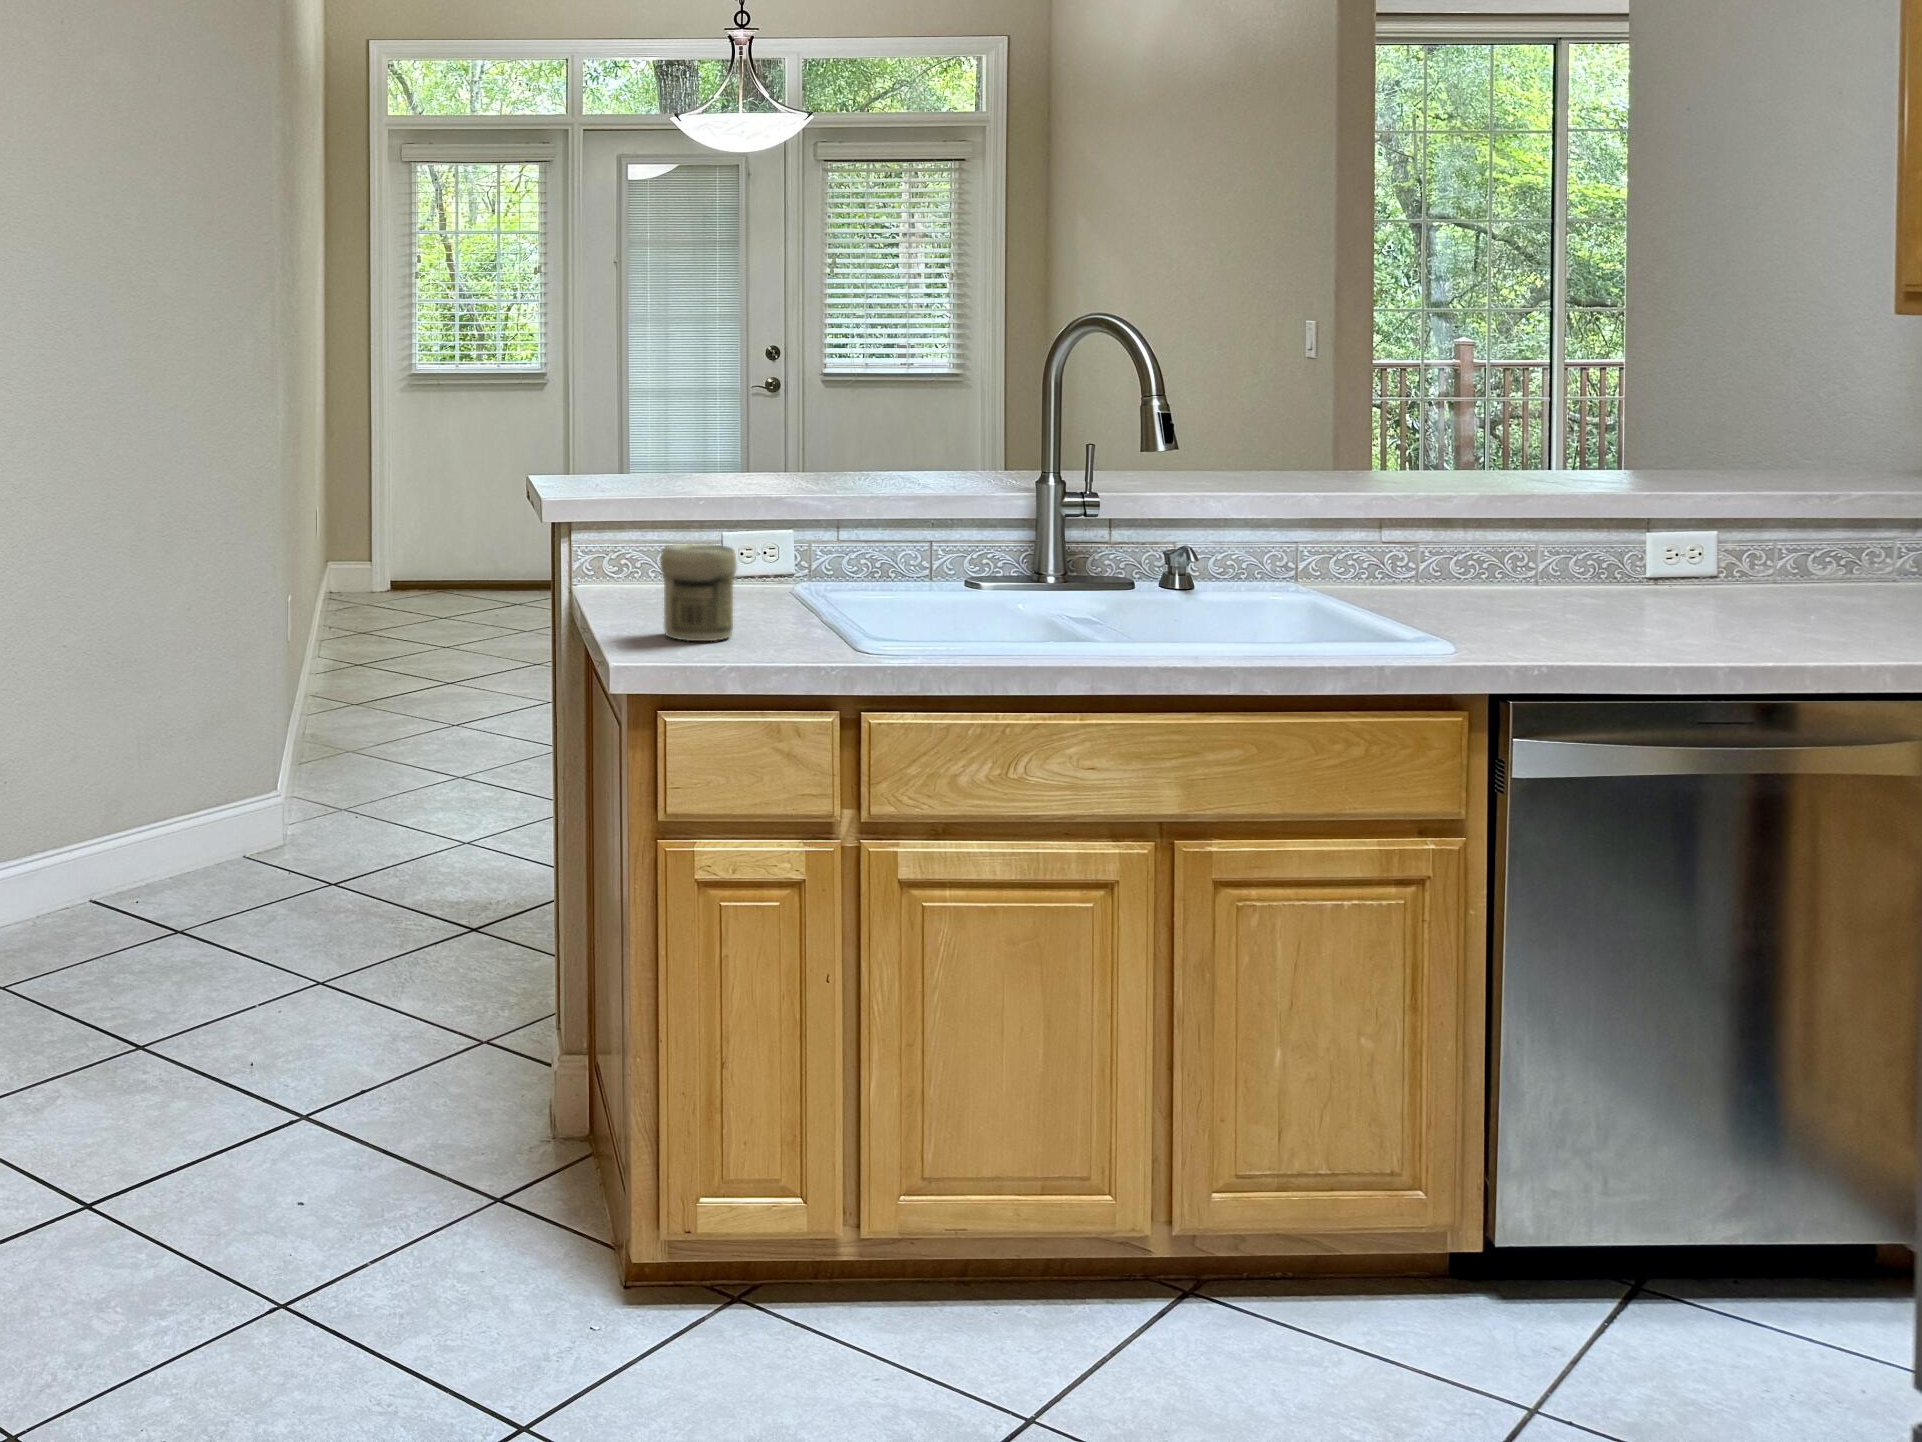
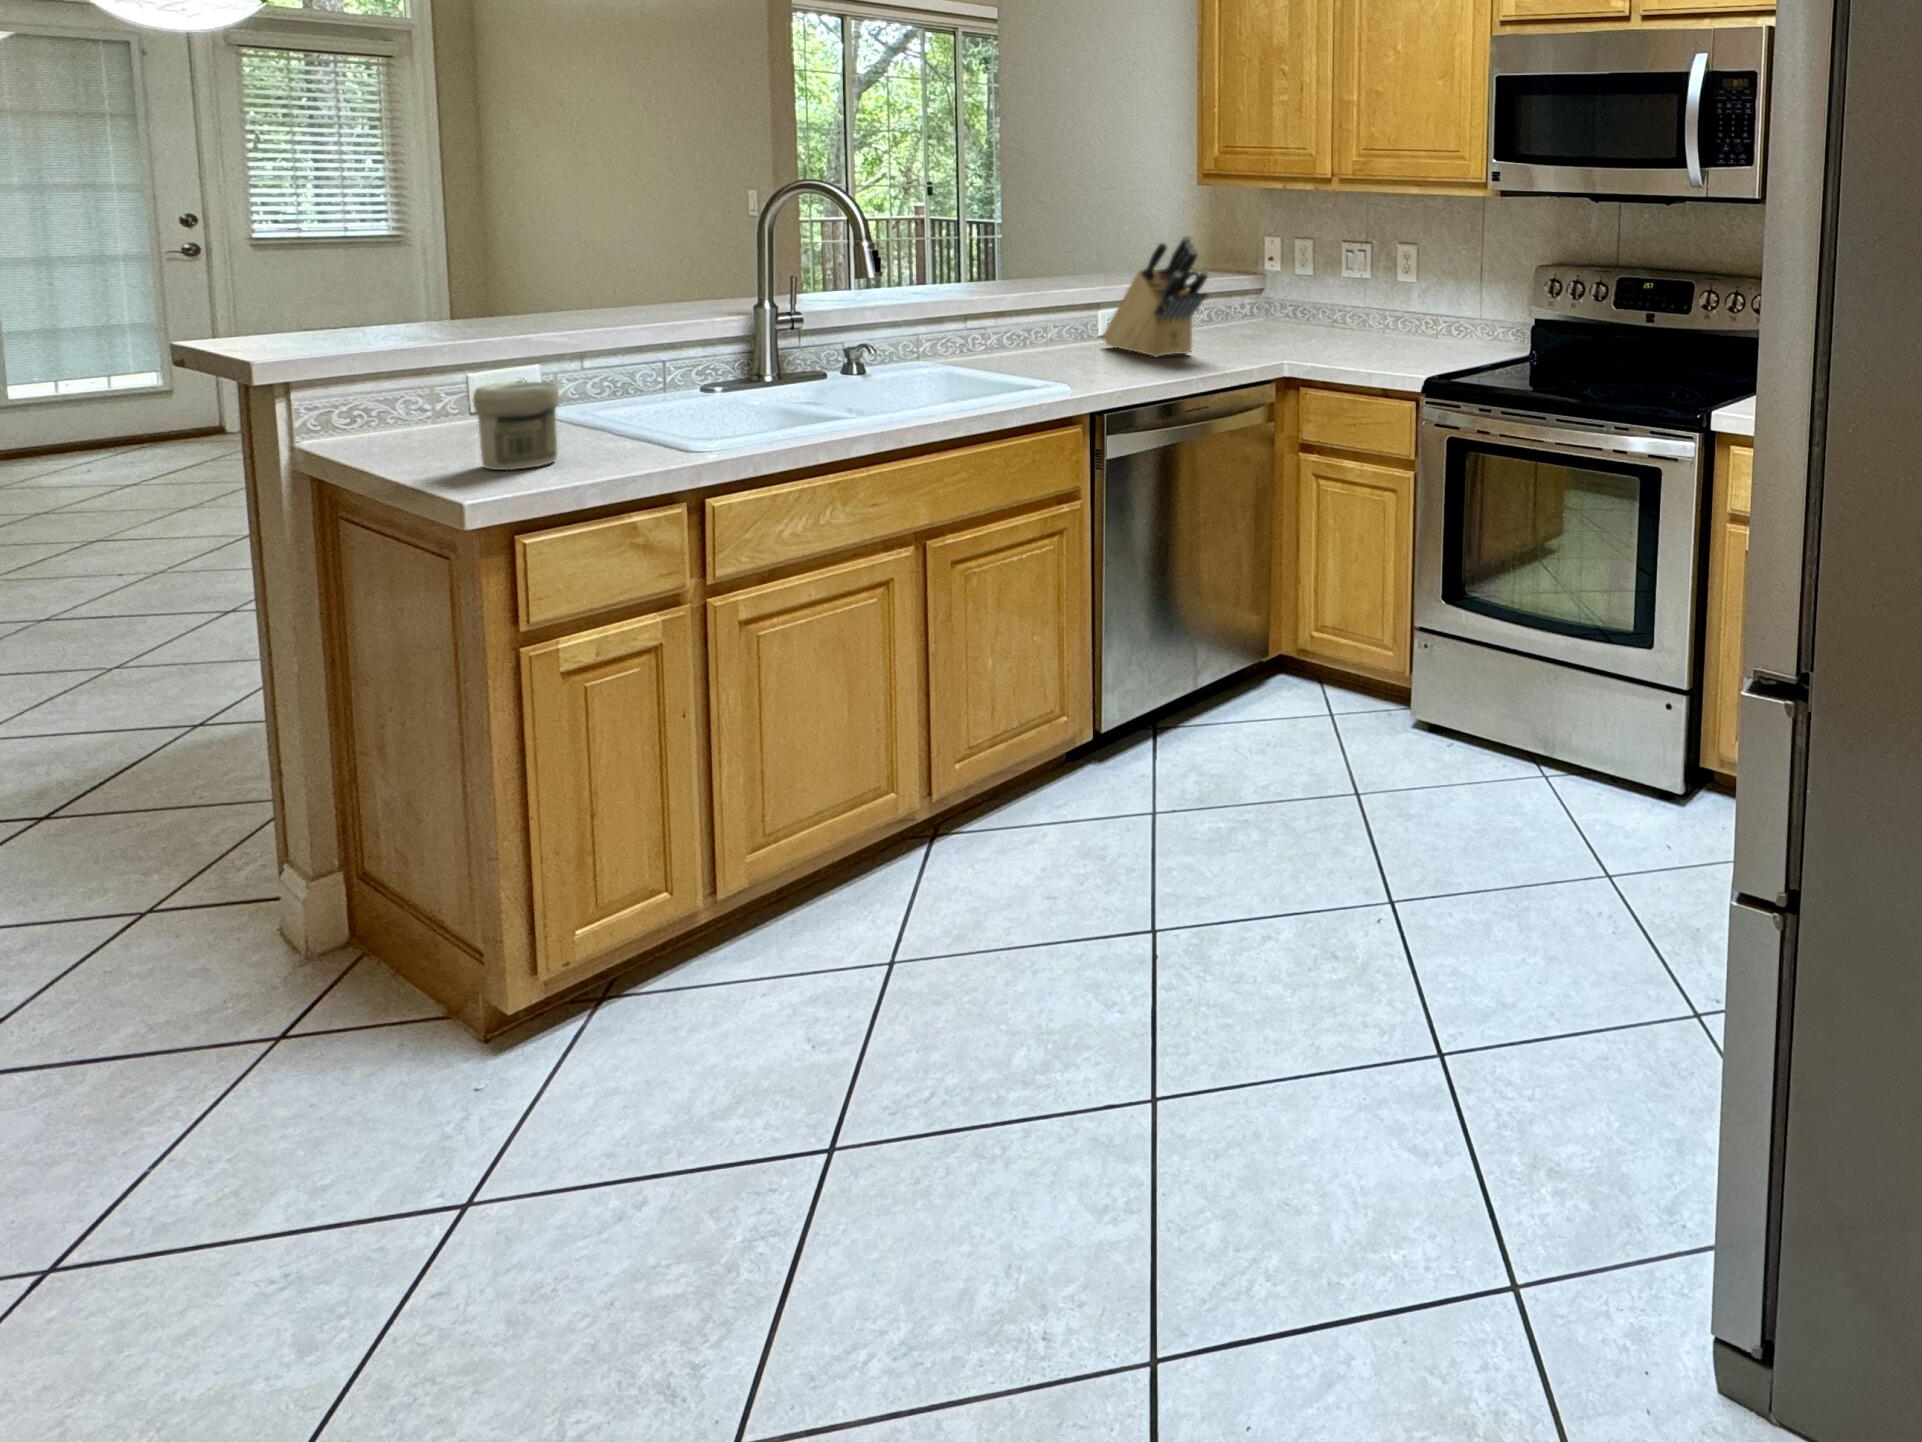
knife block: none [1632,402,1799,622] -> present [1103,236,1208,357]

